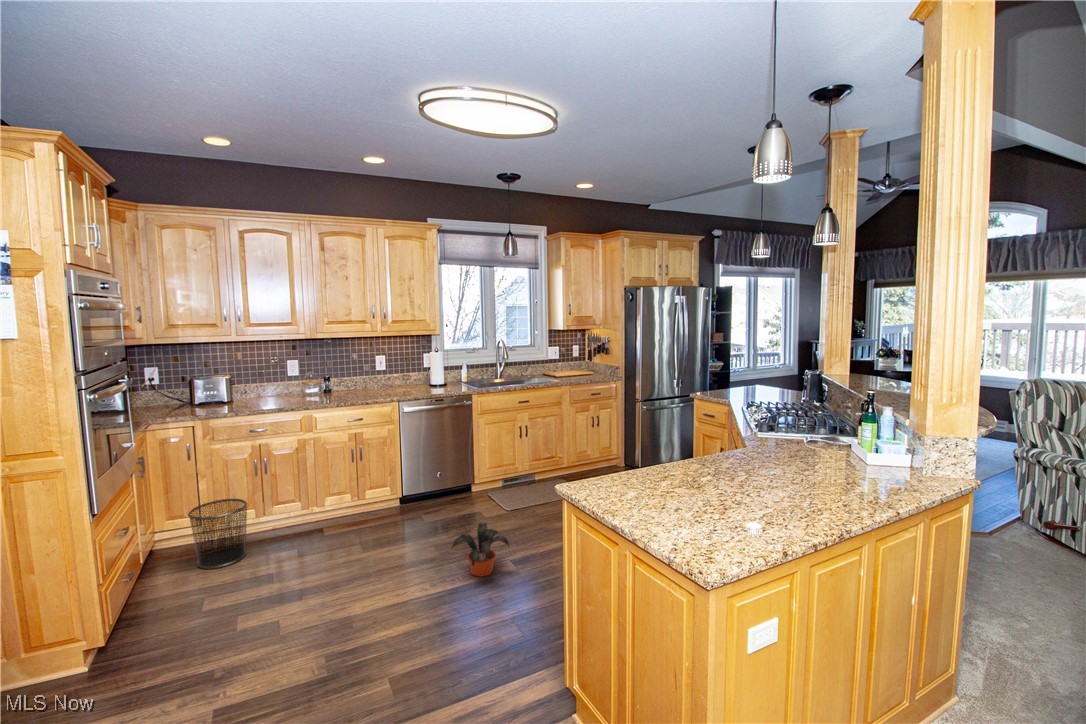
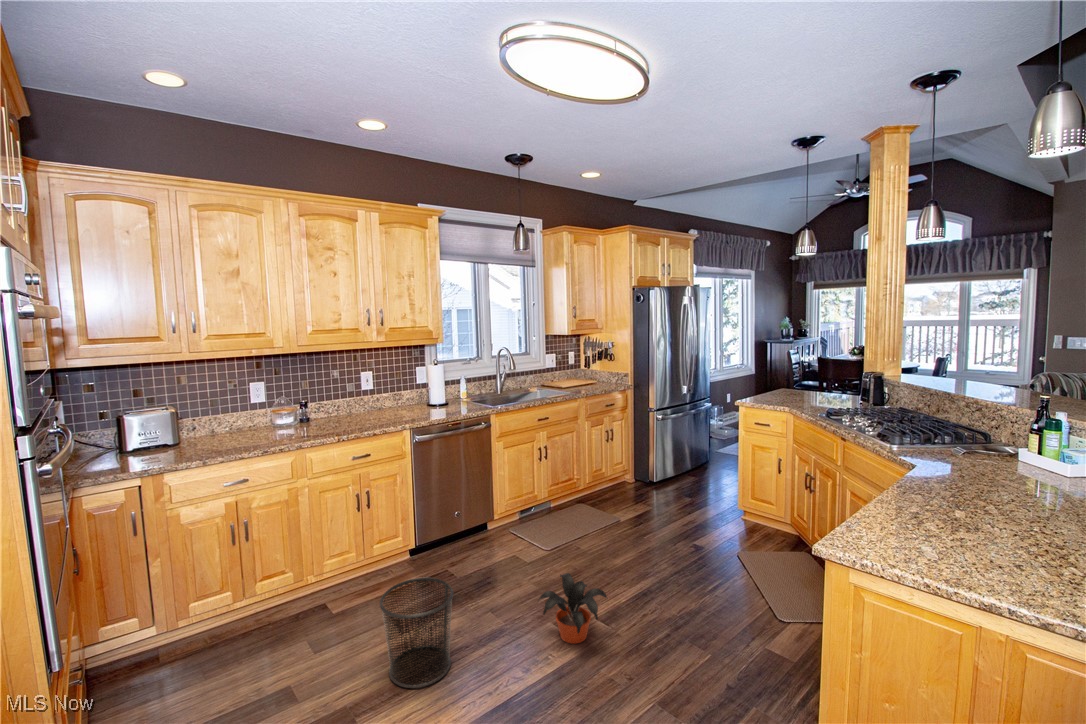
waste bin: present [188,499,247,569] -> present [380,578,453,688]

